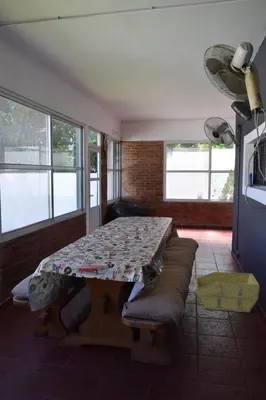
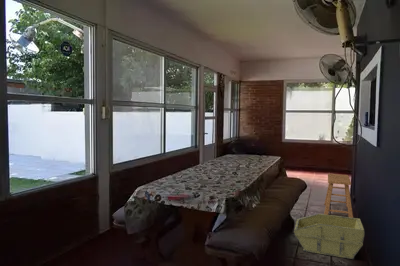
stool: none [211,231,240,273] -> present [324,174,353,218]

